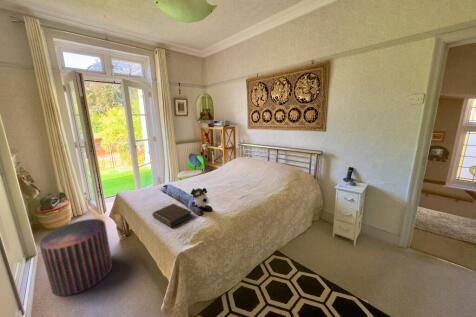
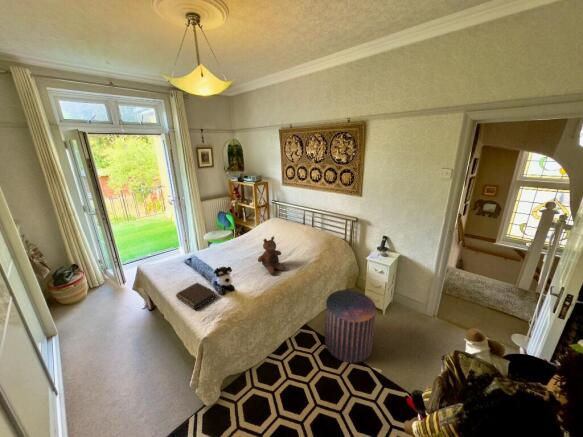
stuffed bear: none [231,163,258,199] -> present [258,236,285,275]
pouf: present [39,219,112,296] -> present [325,290,376,363]

